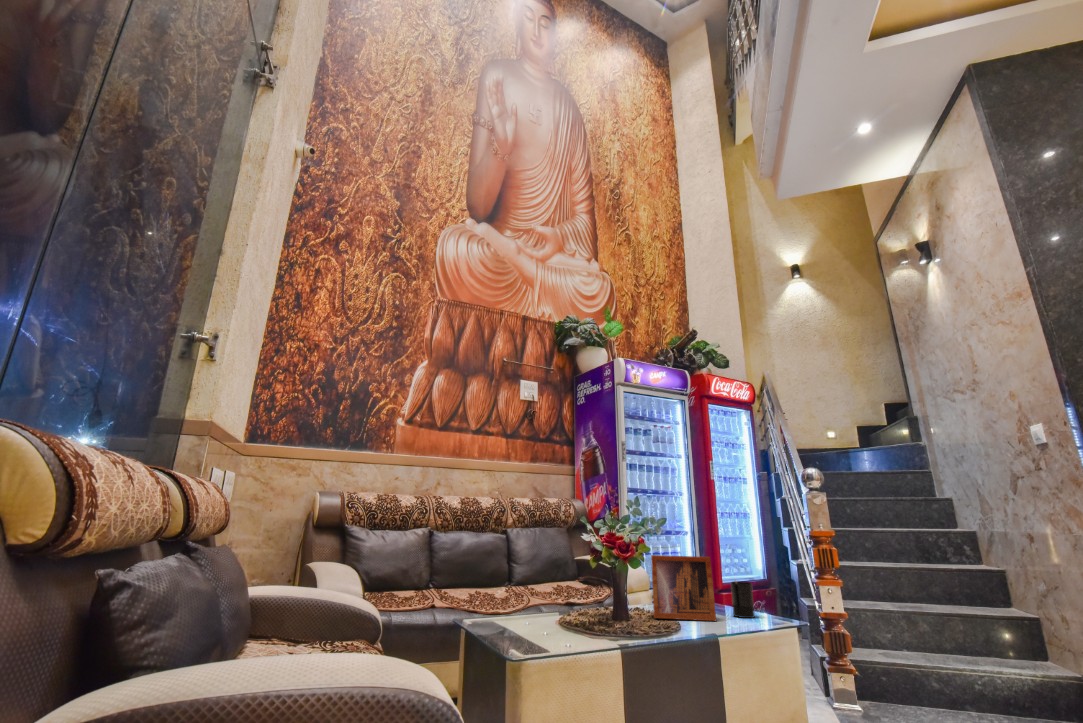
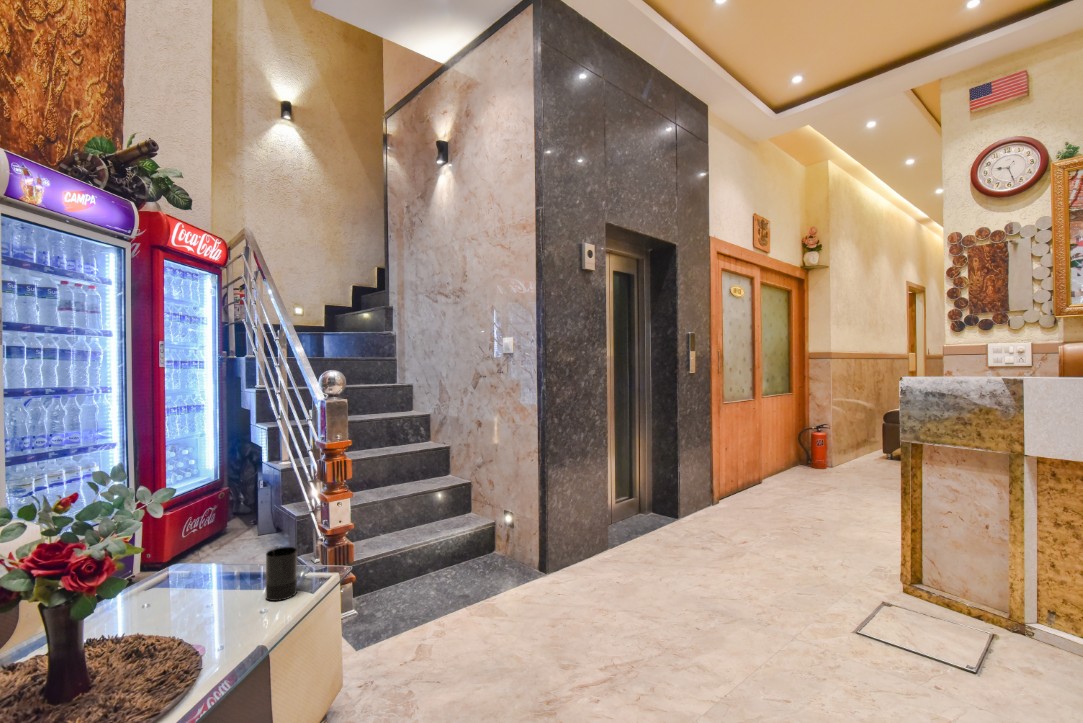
picture frame: present [651,555,716,621] -> none [134,533,256,665]

